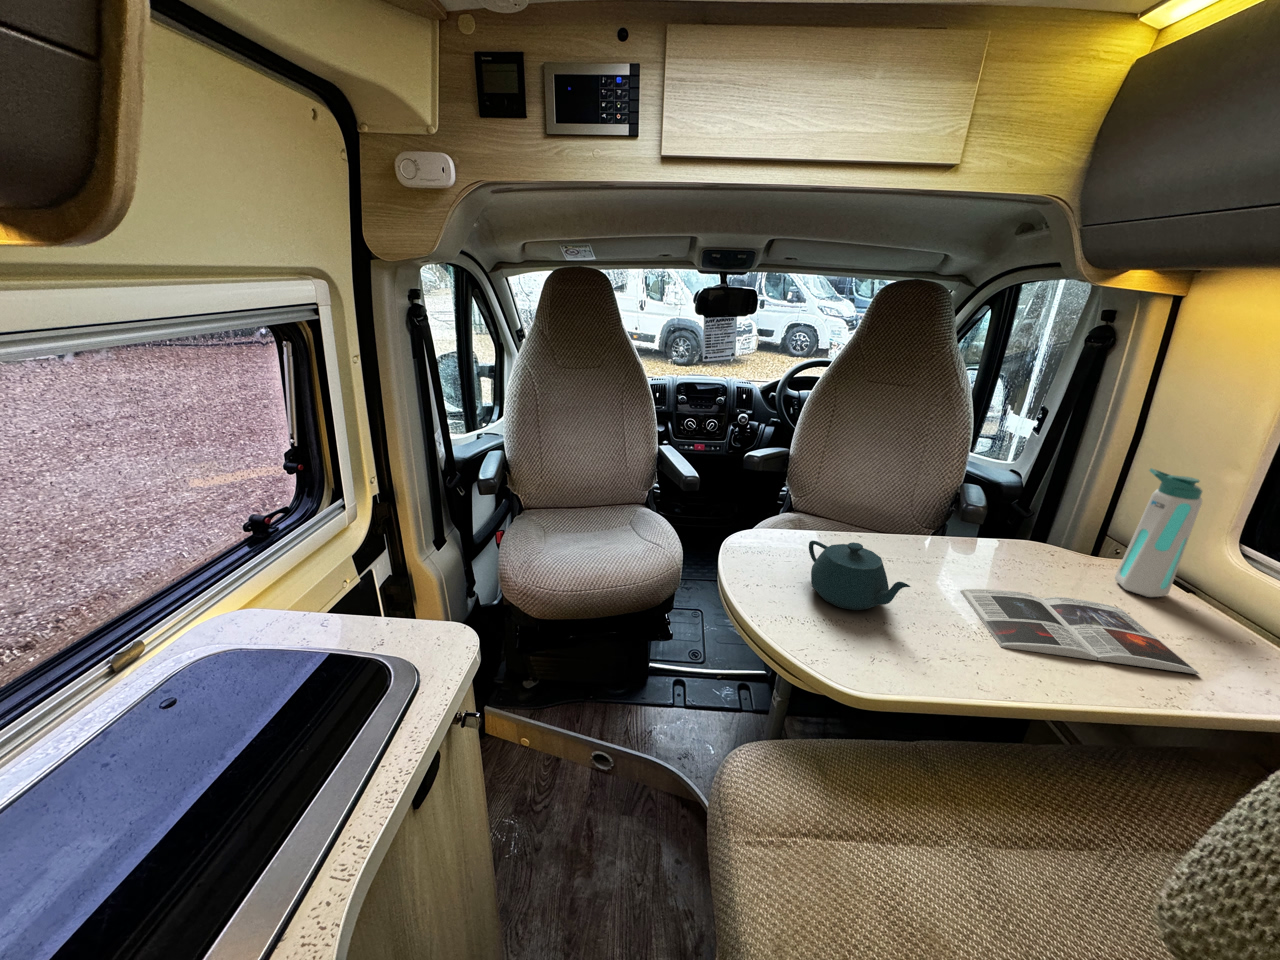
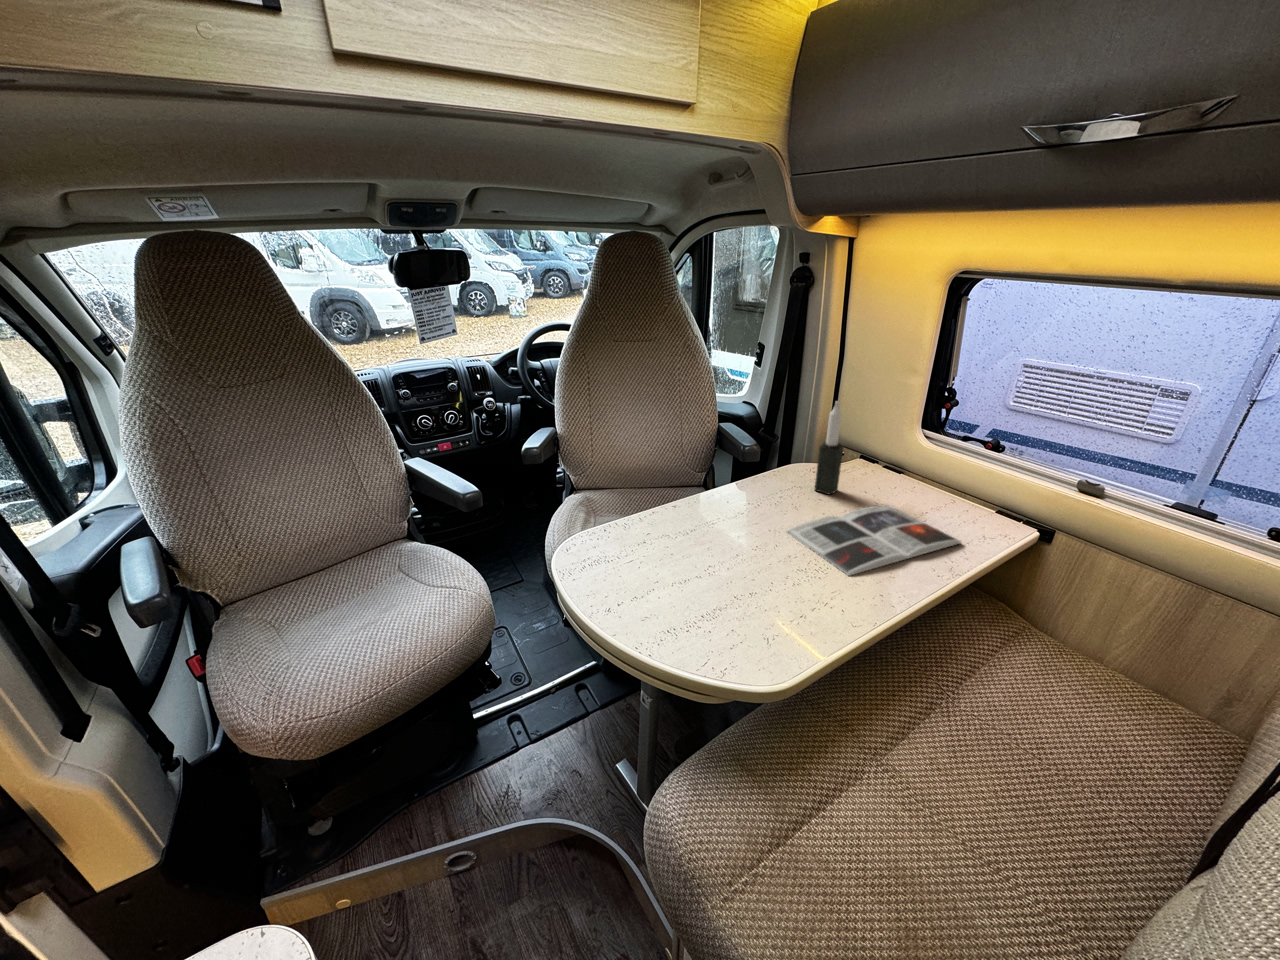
water bottle: present [1115,468,1202,597] -> none [867,384,915,489]
candle: none [1031,475,1082,577] -> present [815,401,843,494]
teapot: present [809,541,910,610] -> none [655,520,778,593]

